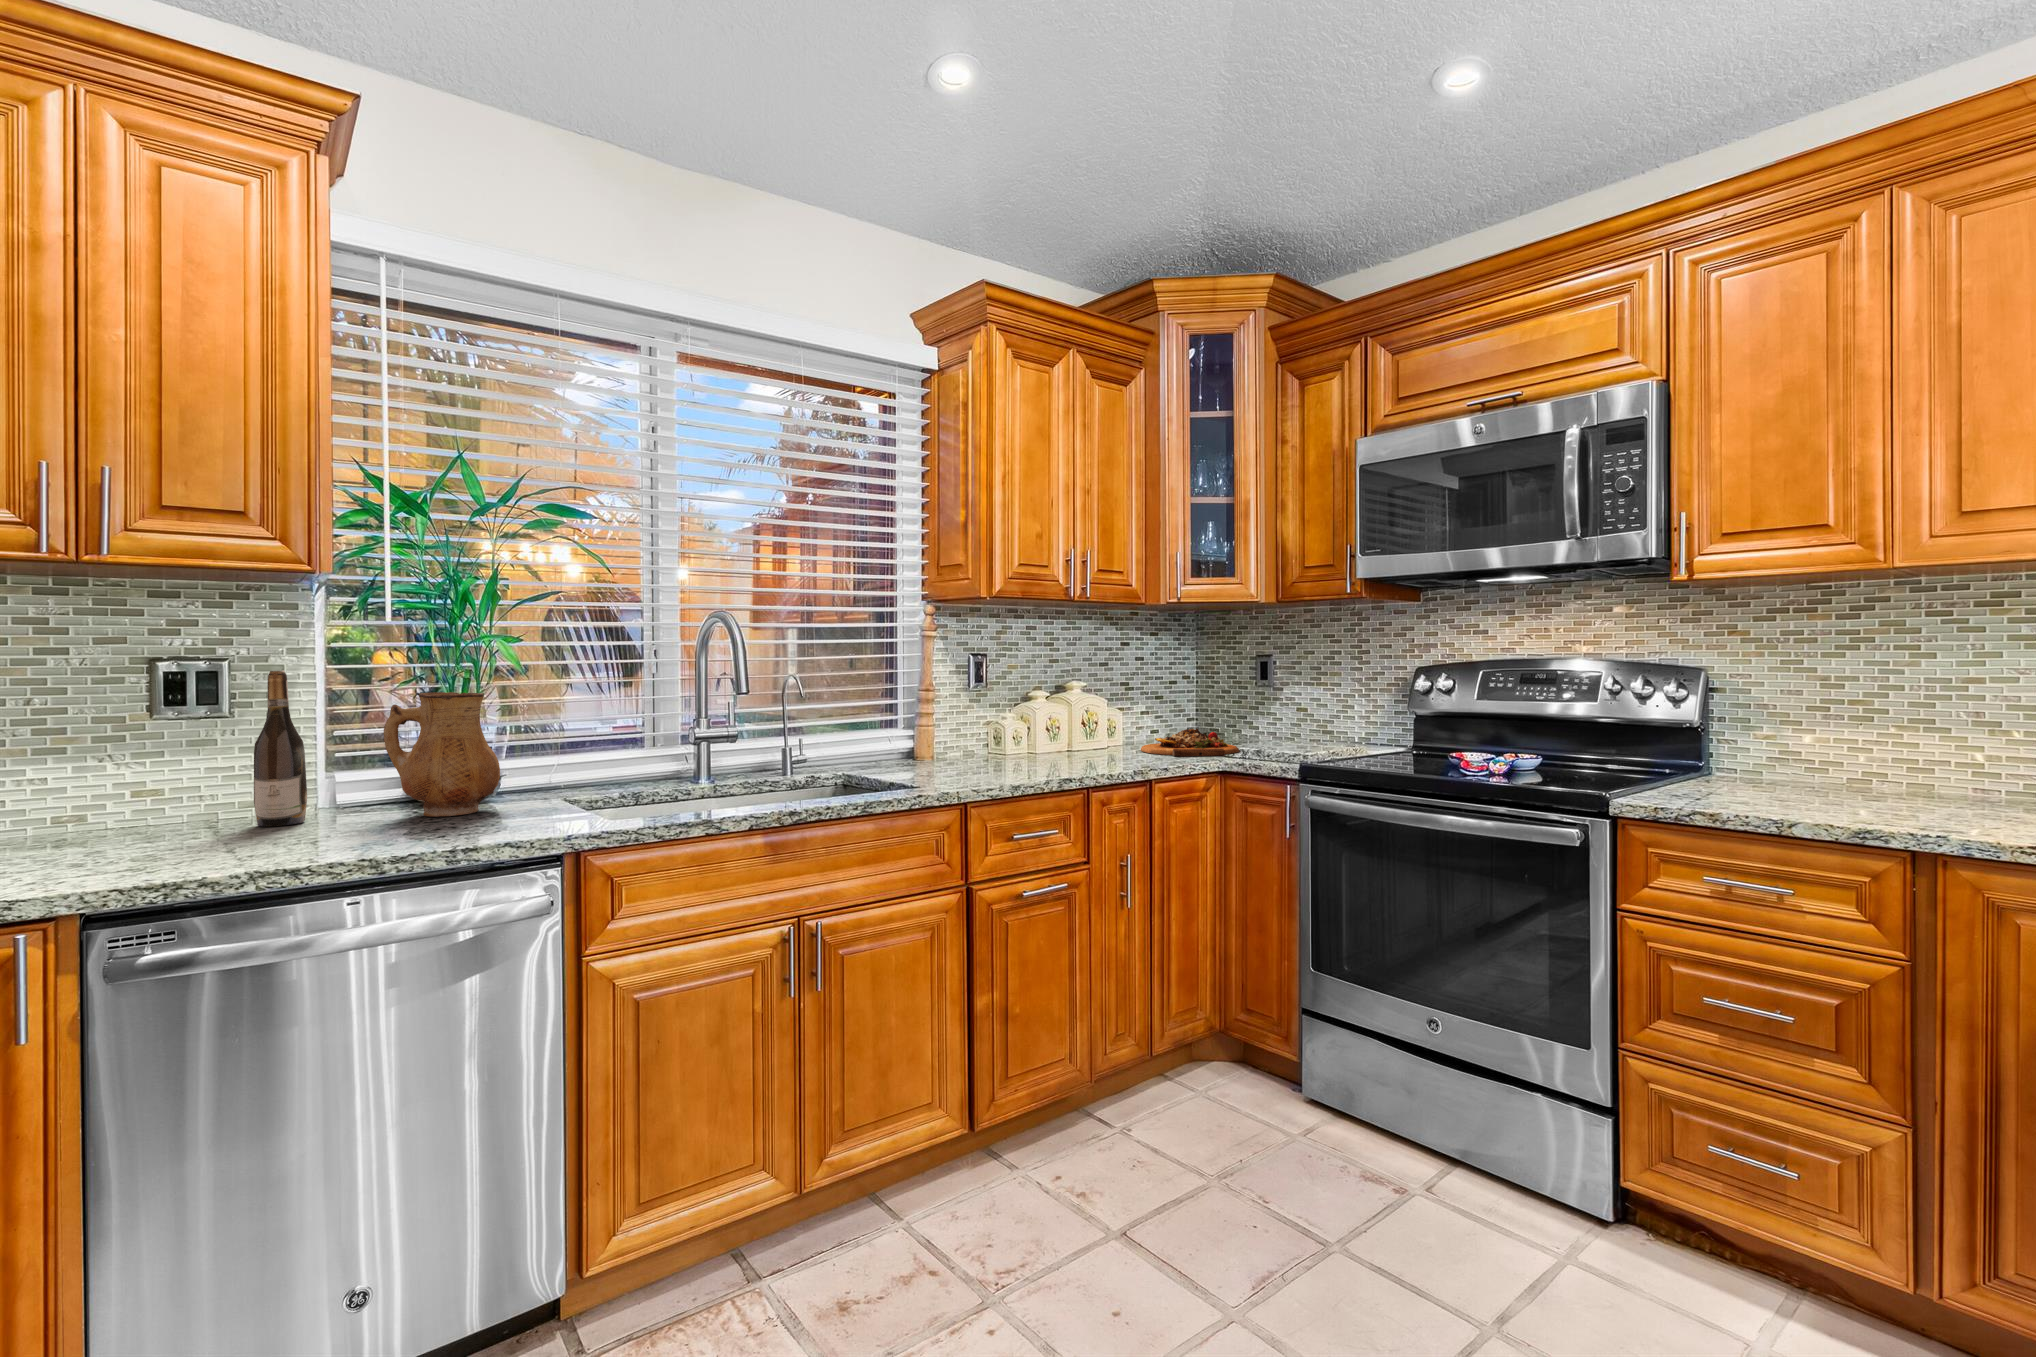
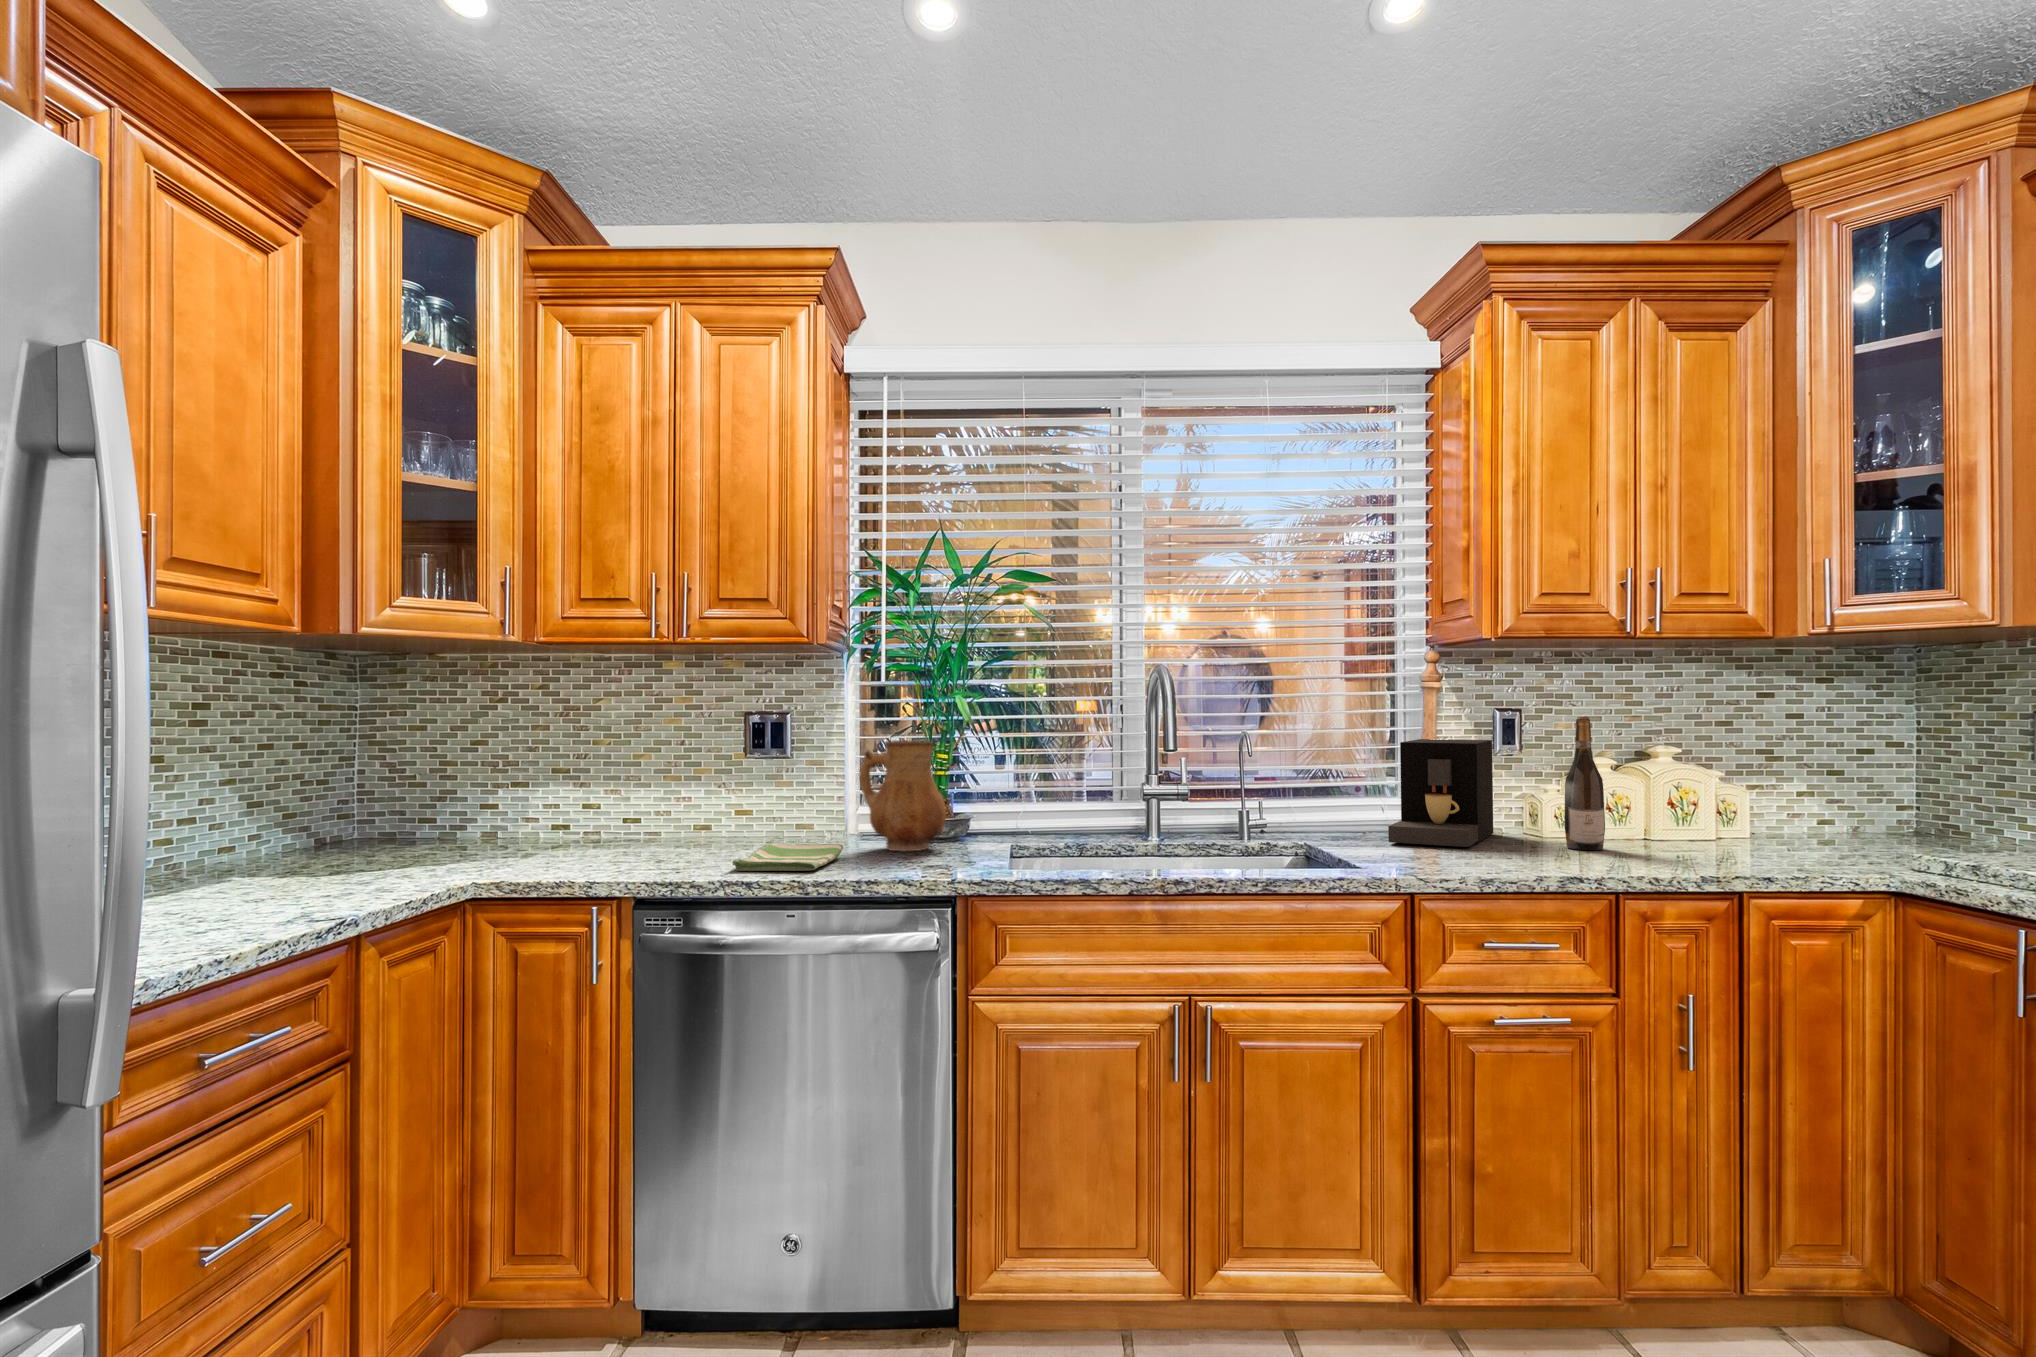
wine bottle: present [254,671,307,826] -> present [1564,717,1605,850]
coffee maker: none [909,681,972,766] -> present [1388,739,1493,847]
cutting board: present [1141,729,1239,756] -> none [1763,823,1946,869]
dish towel: none [247,814,385,859] -> present [732,844,843,871]

